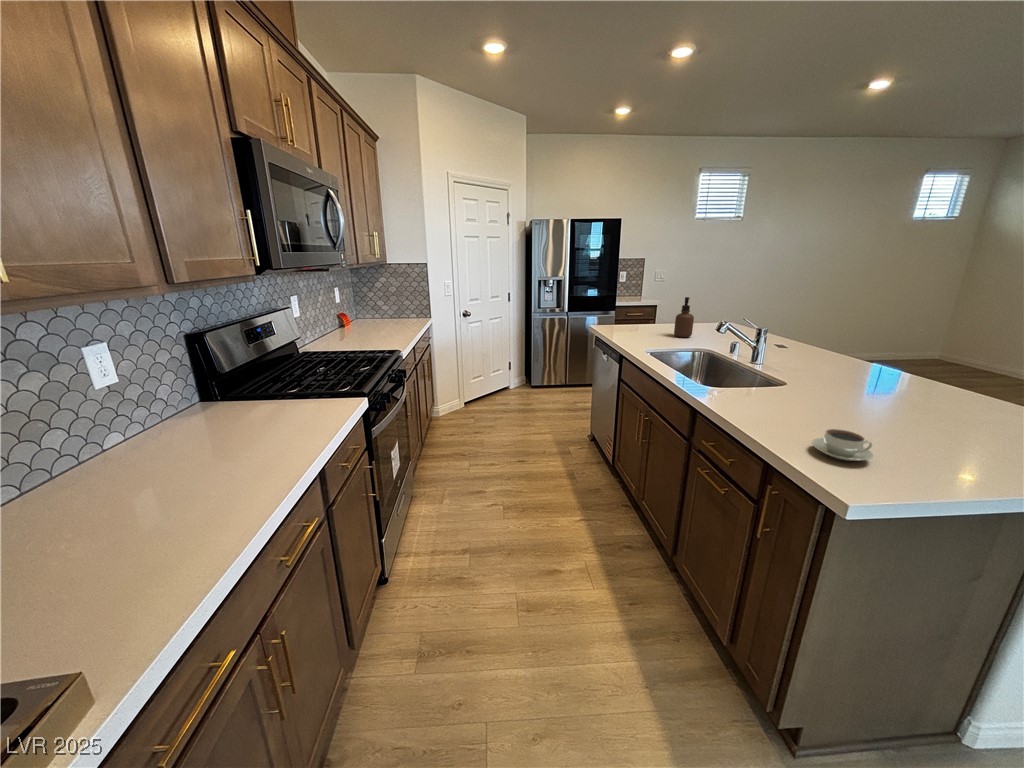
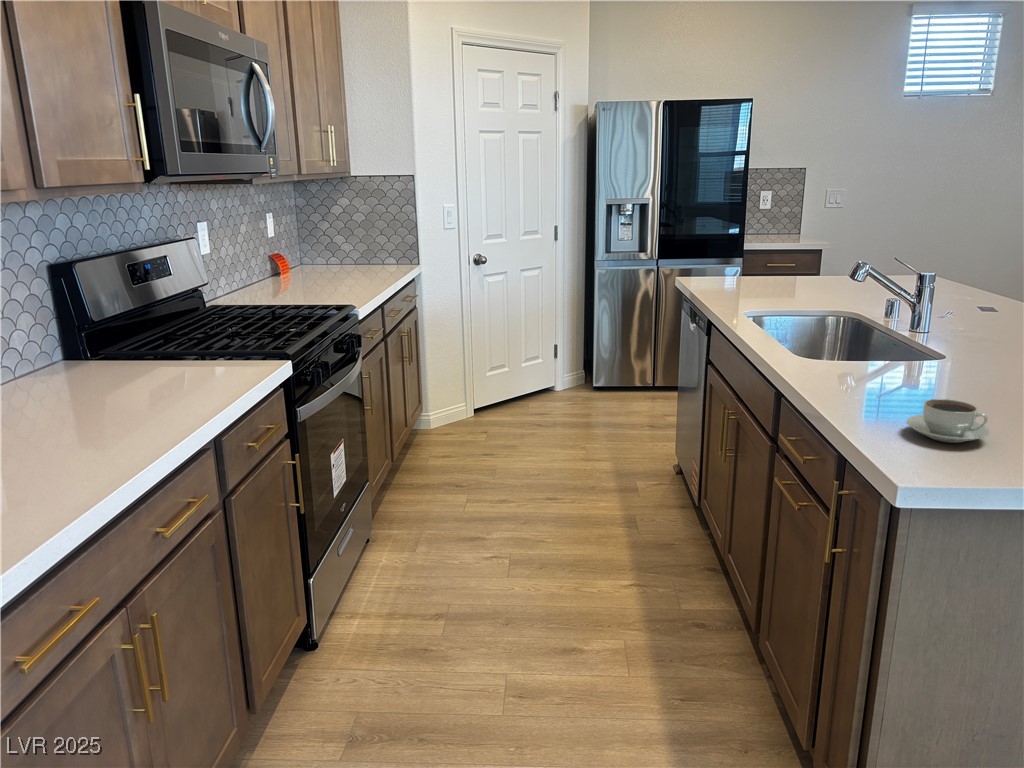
soap dispenser: present [674,297,694,337] -> none [809,225,842,293]

